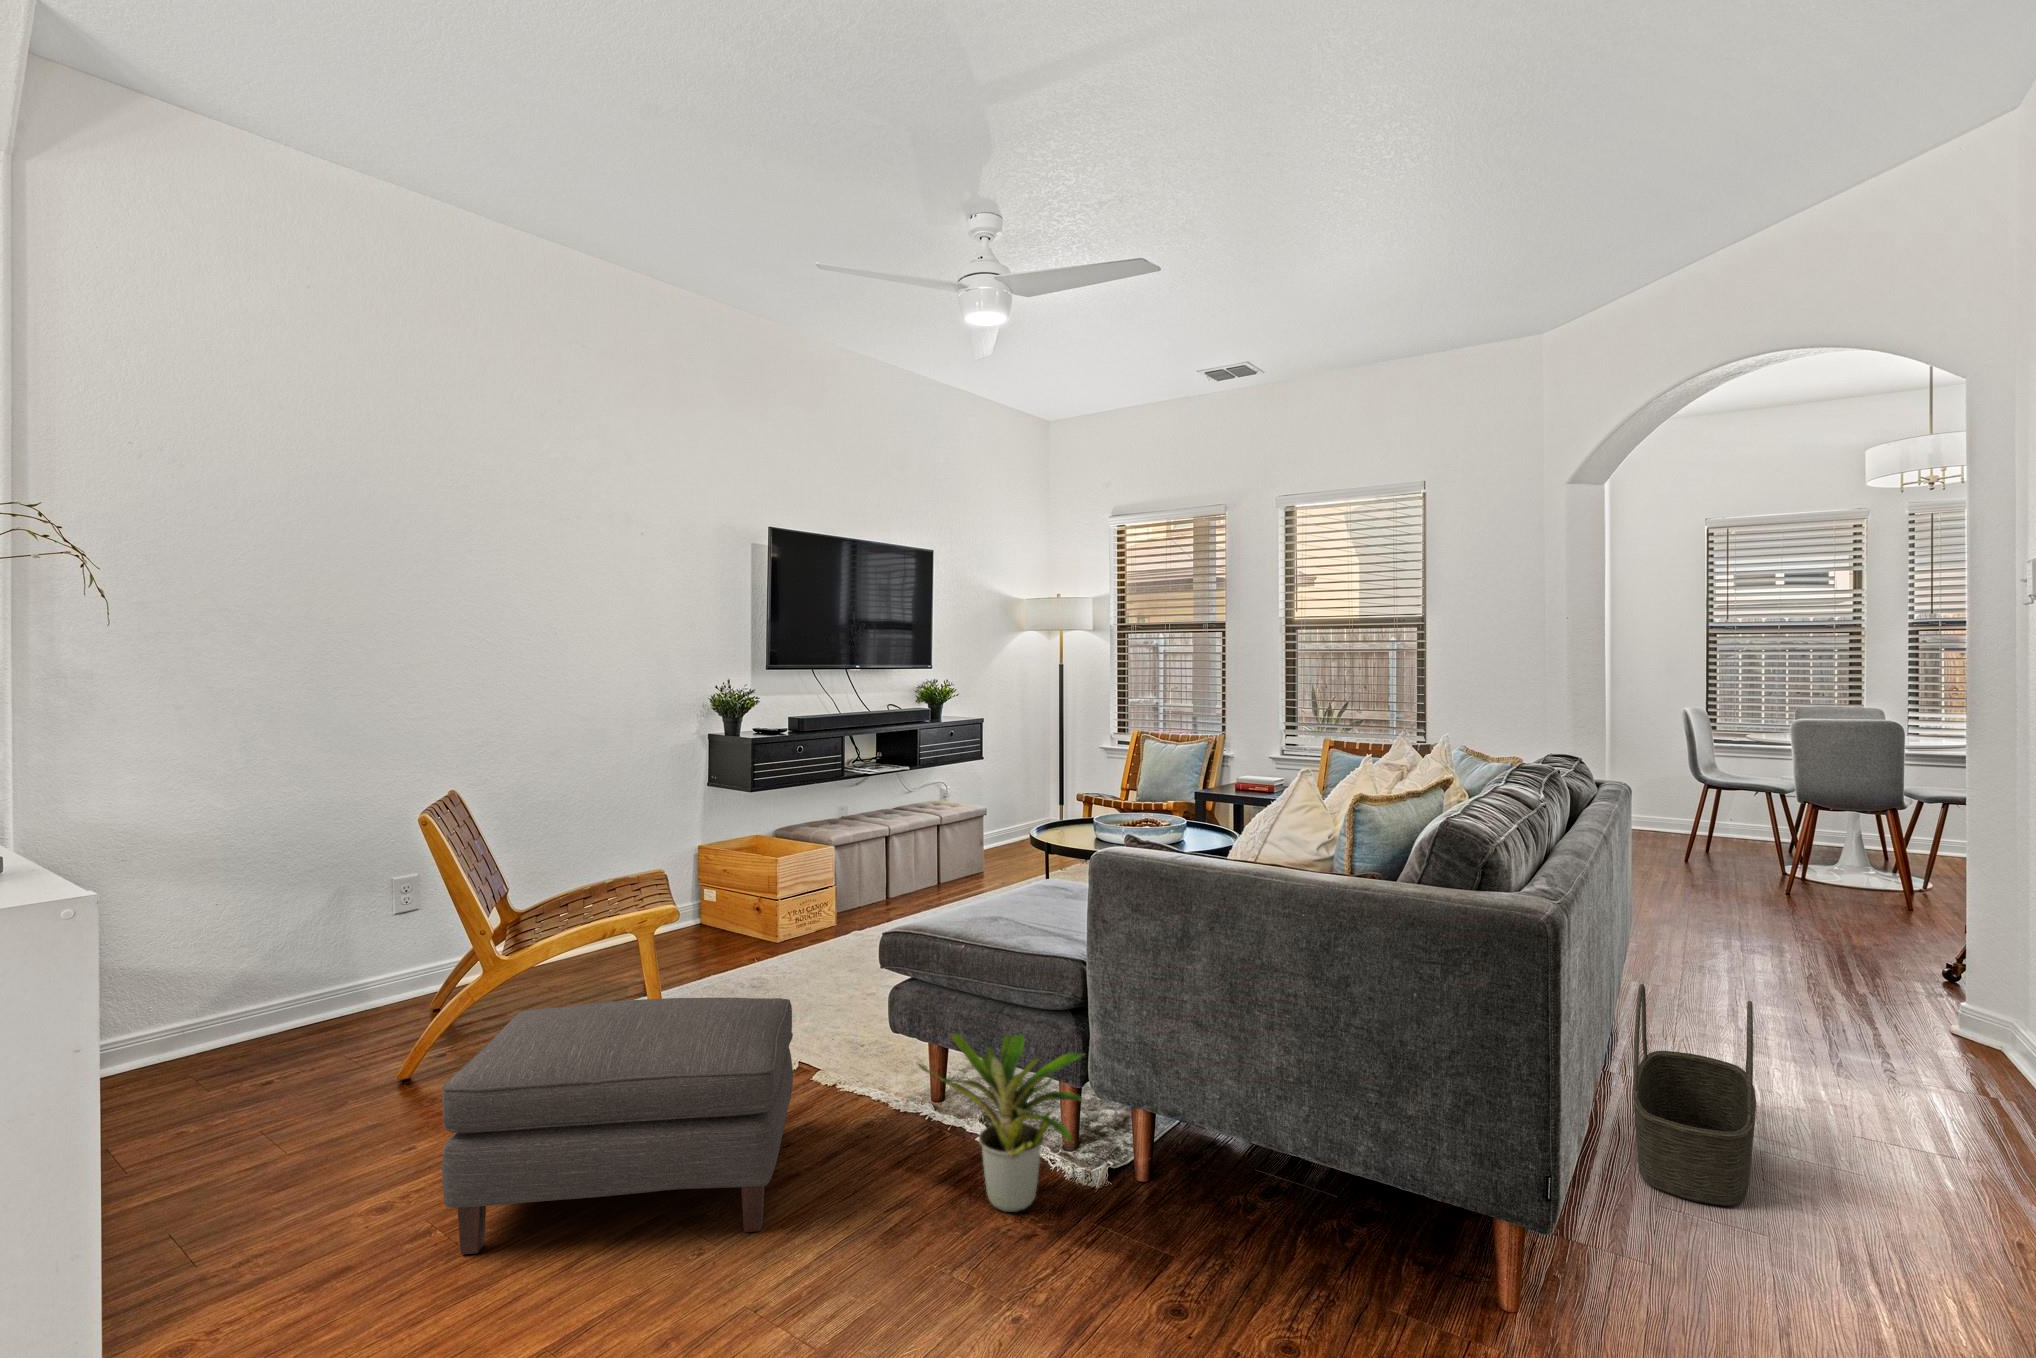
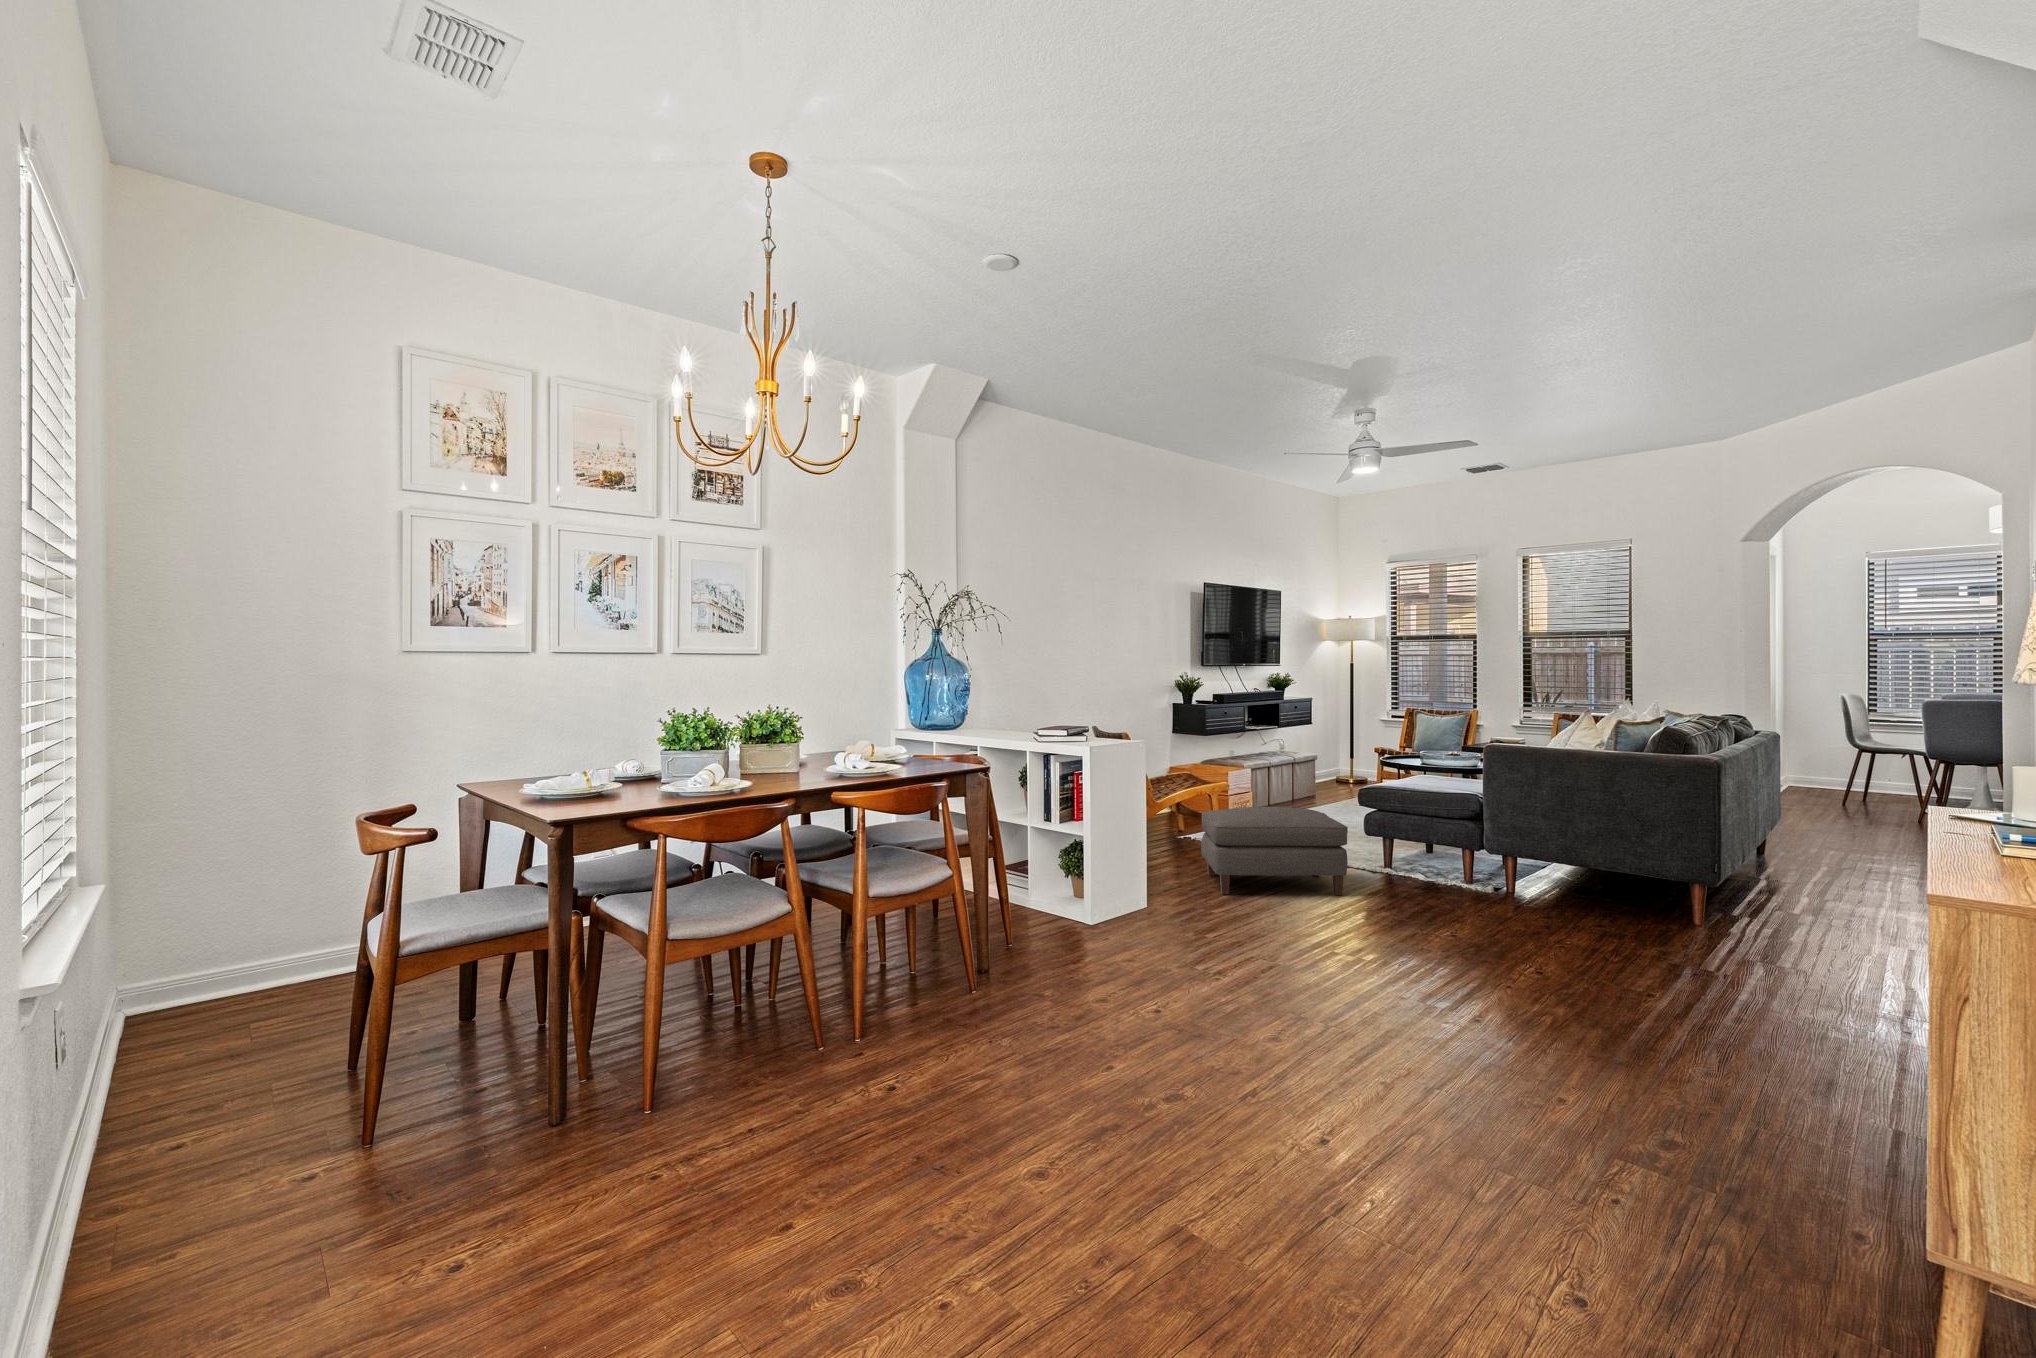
basket: present [1633,984,1756,1206] -> none [1765,816,1834,910]
potted plant: present [918,1033,1084,1212] -> none [1398,818,1492,897]

